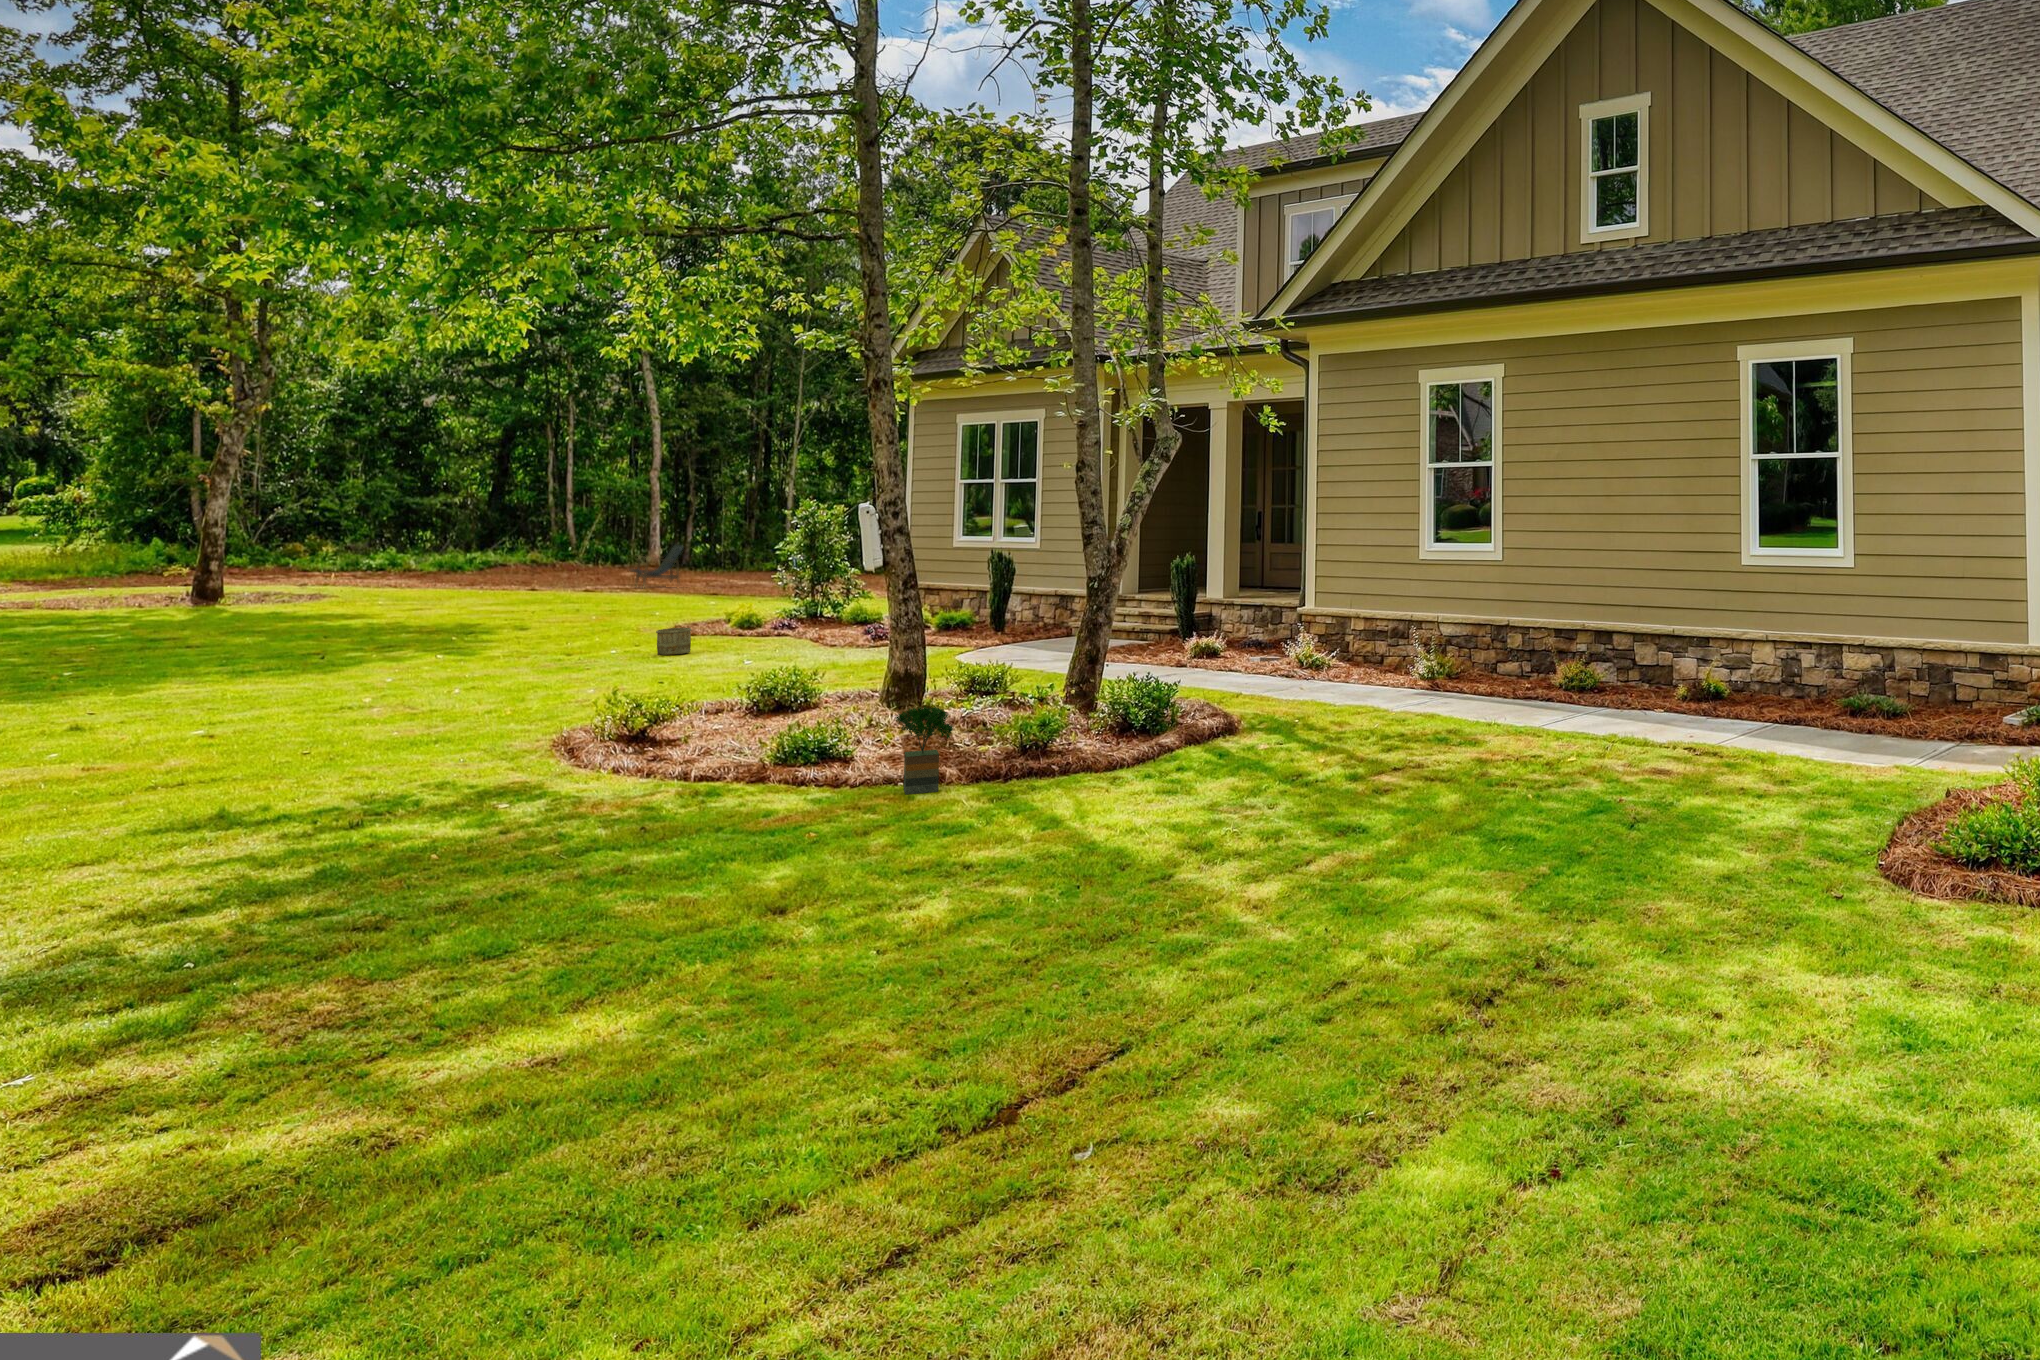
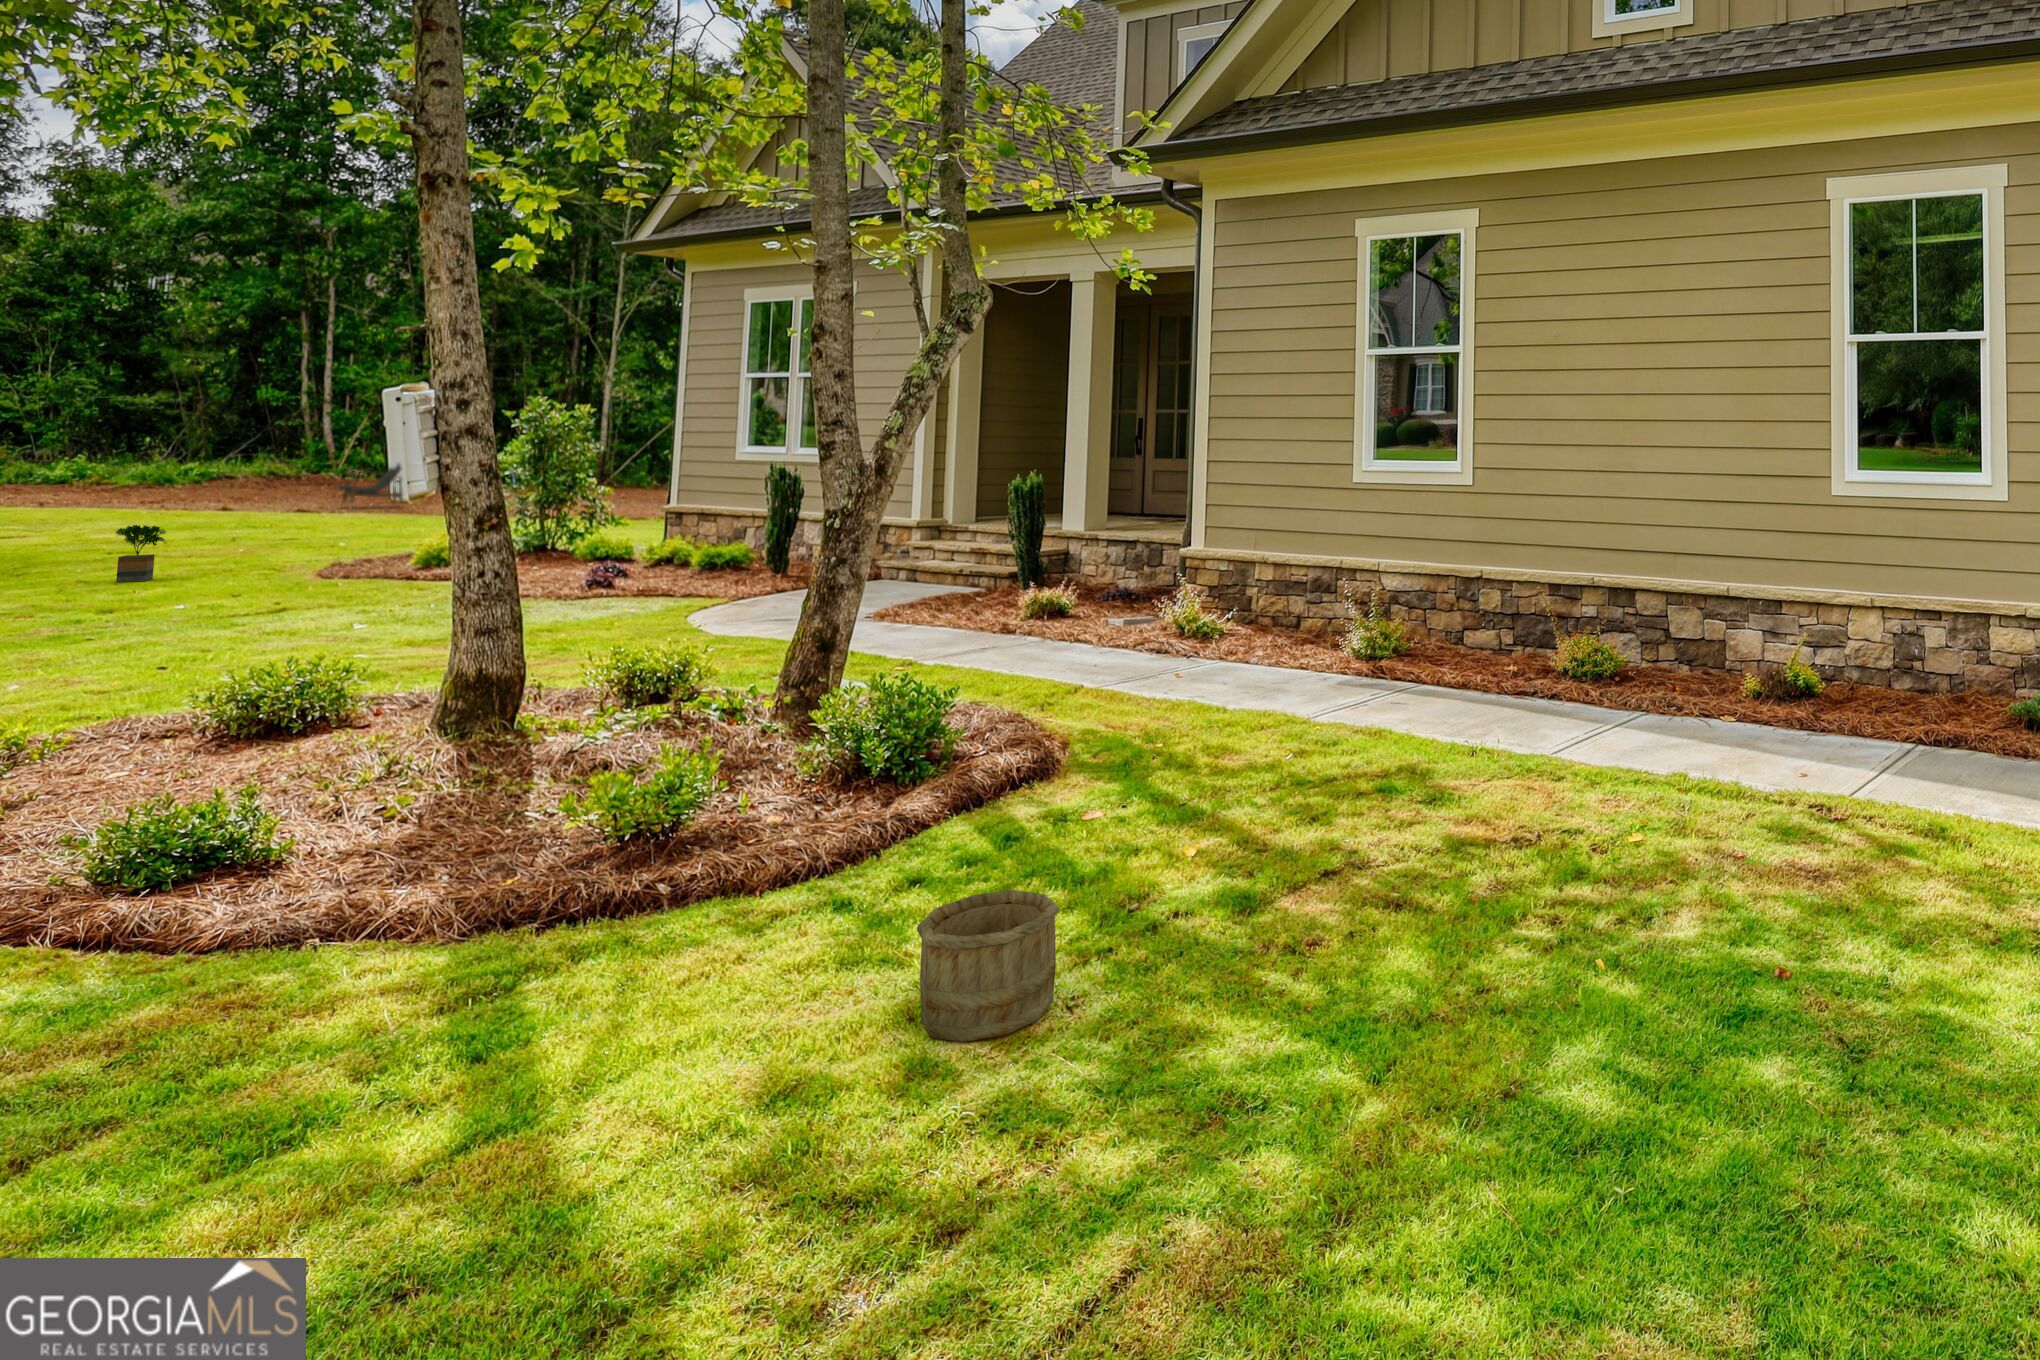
wooden bucket: present [656,628,691,655] -> present [917,890,1059,1042]
potted tree: present [896,707,953,794] -> present [116,525,166,582]

